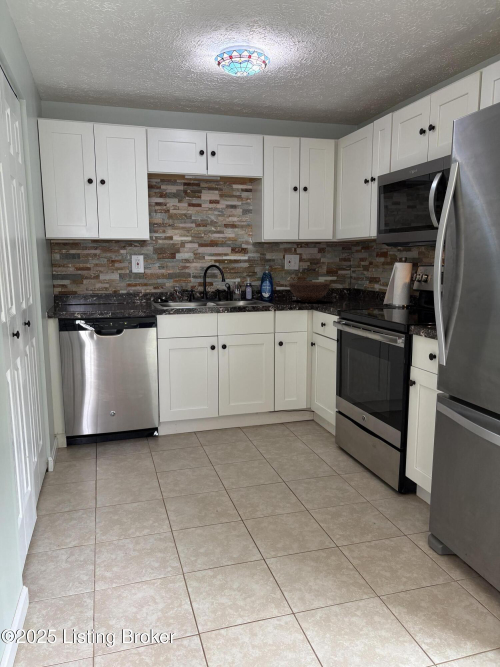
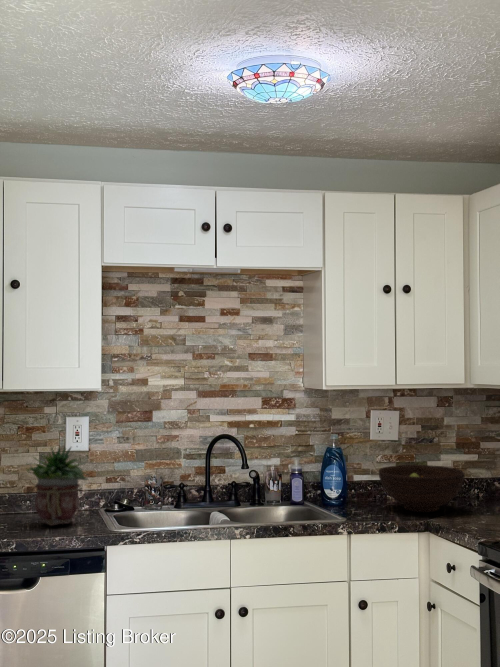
potted plant: none [114,267,147,306] -> present [28,448,88,525]

